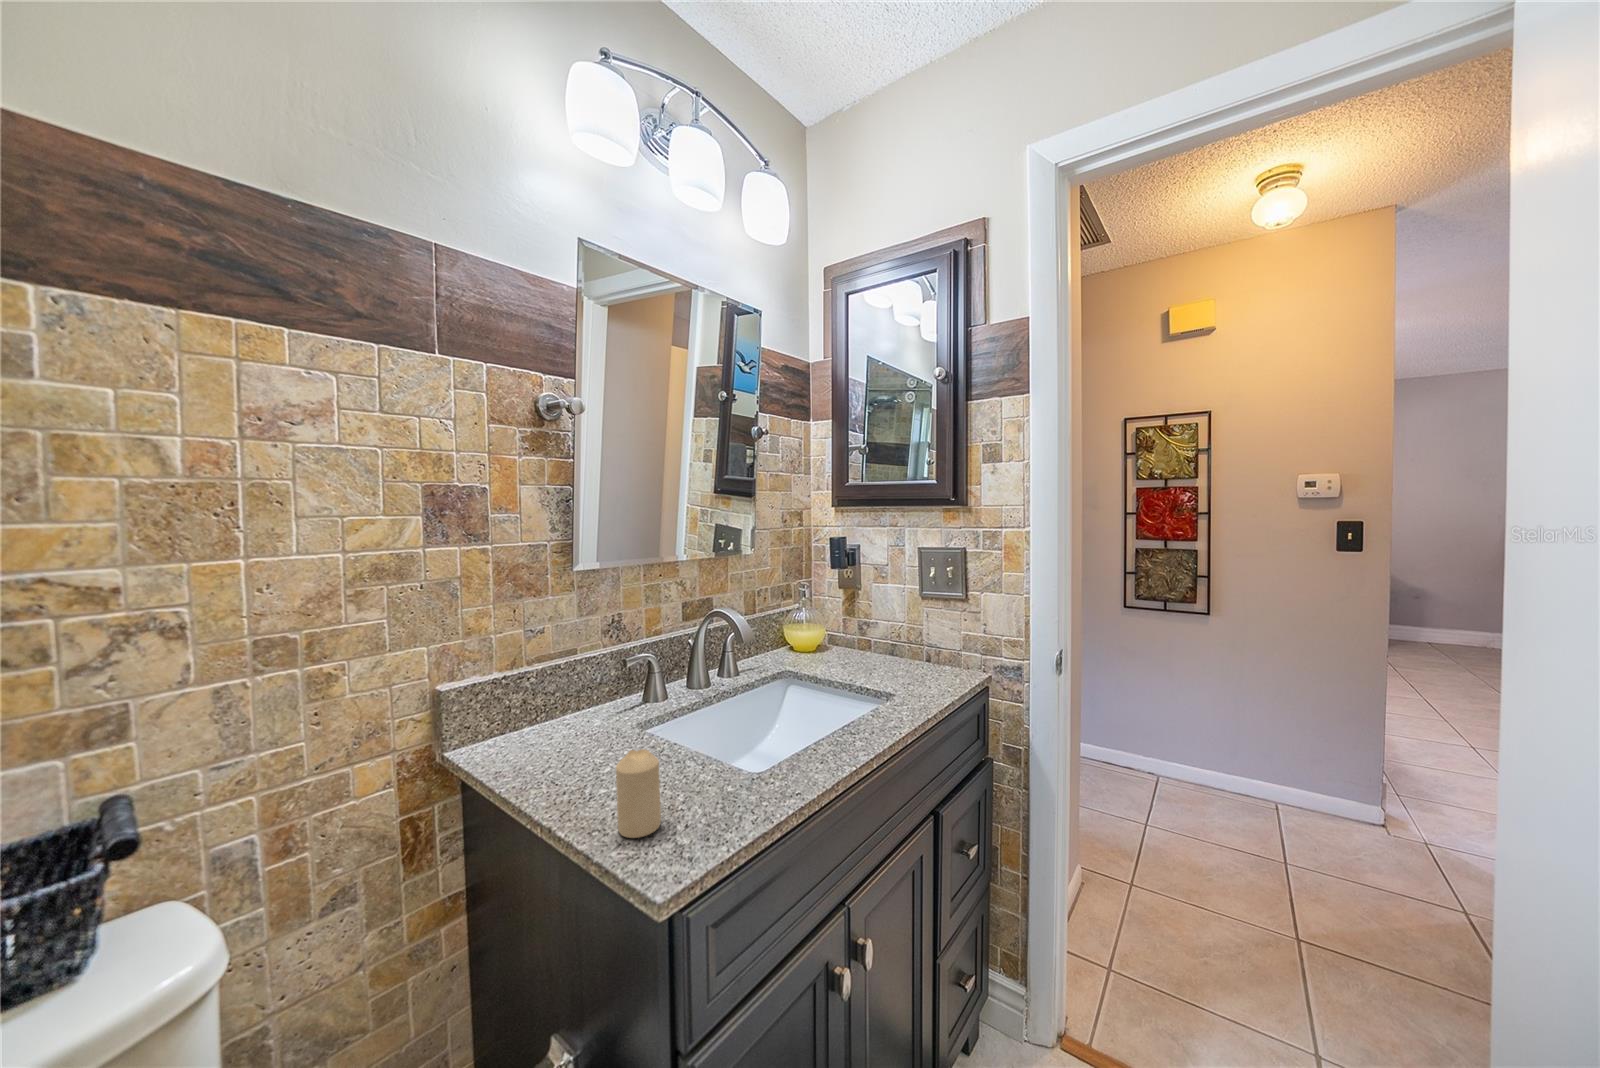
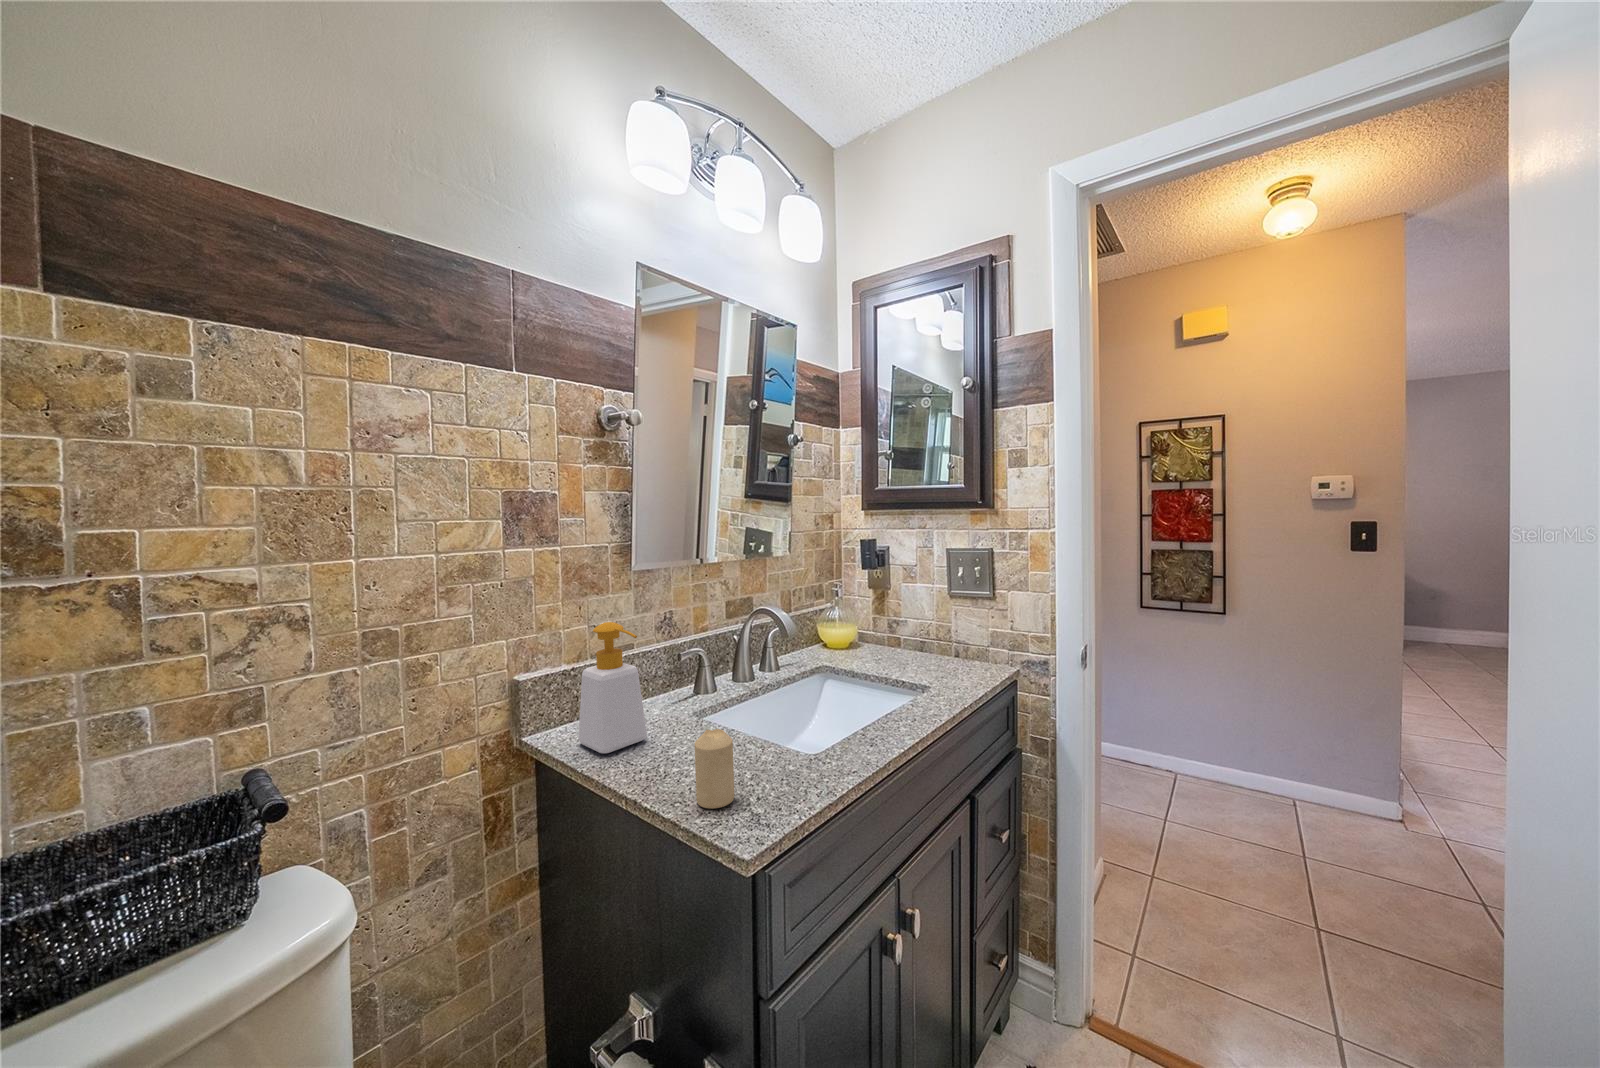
soap bottle: none [505,628,580,771] -> present [578,622,647,753]

